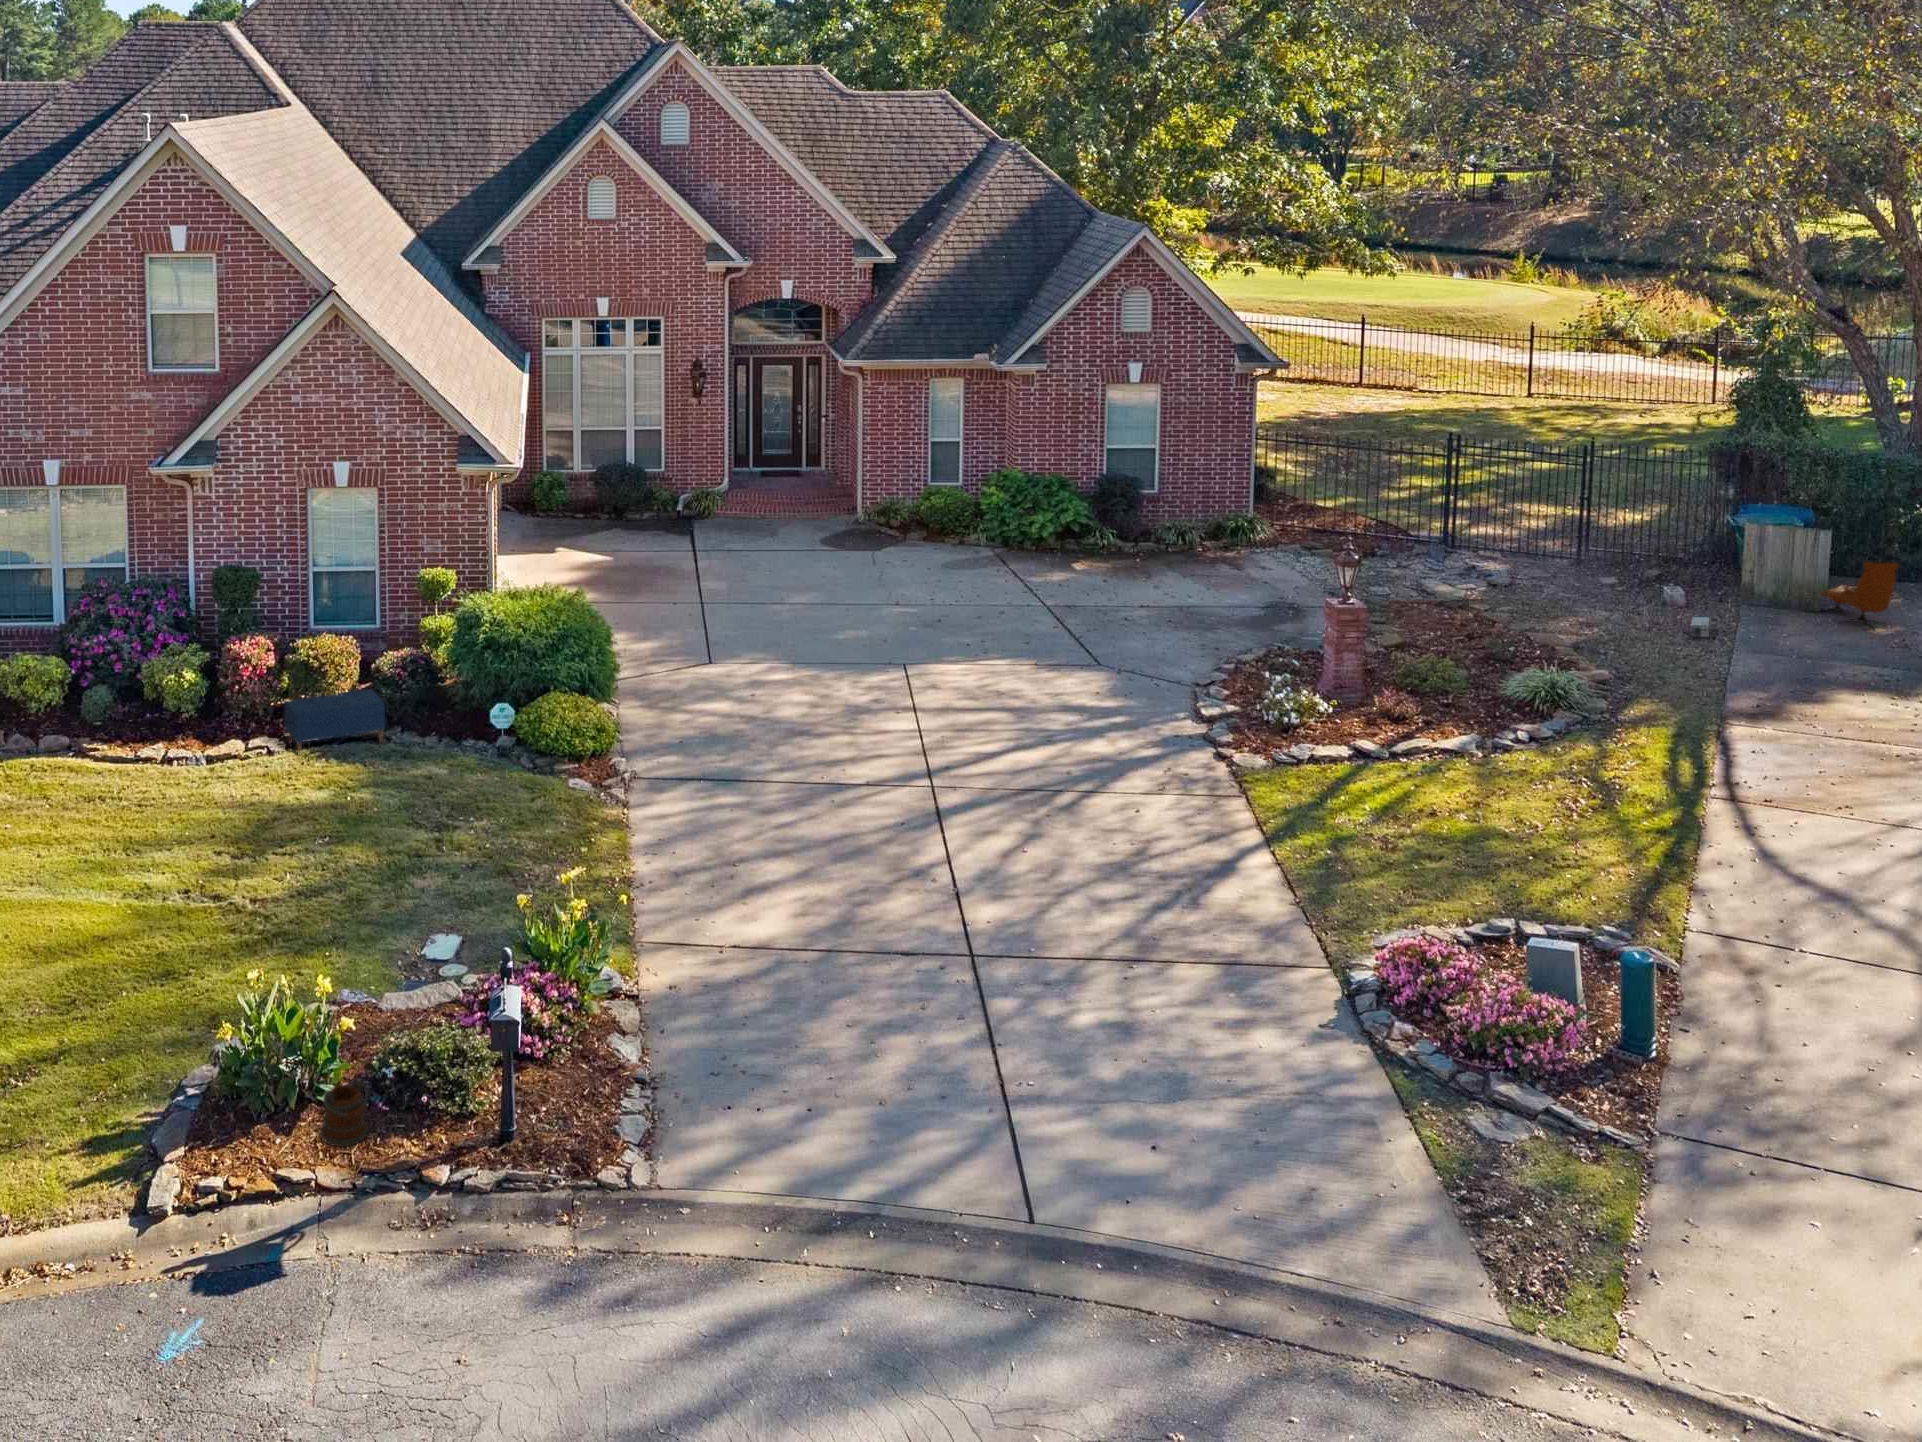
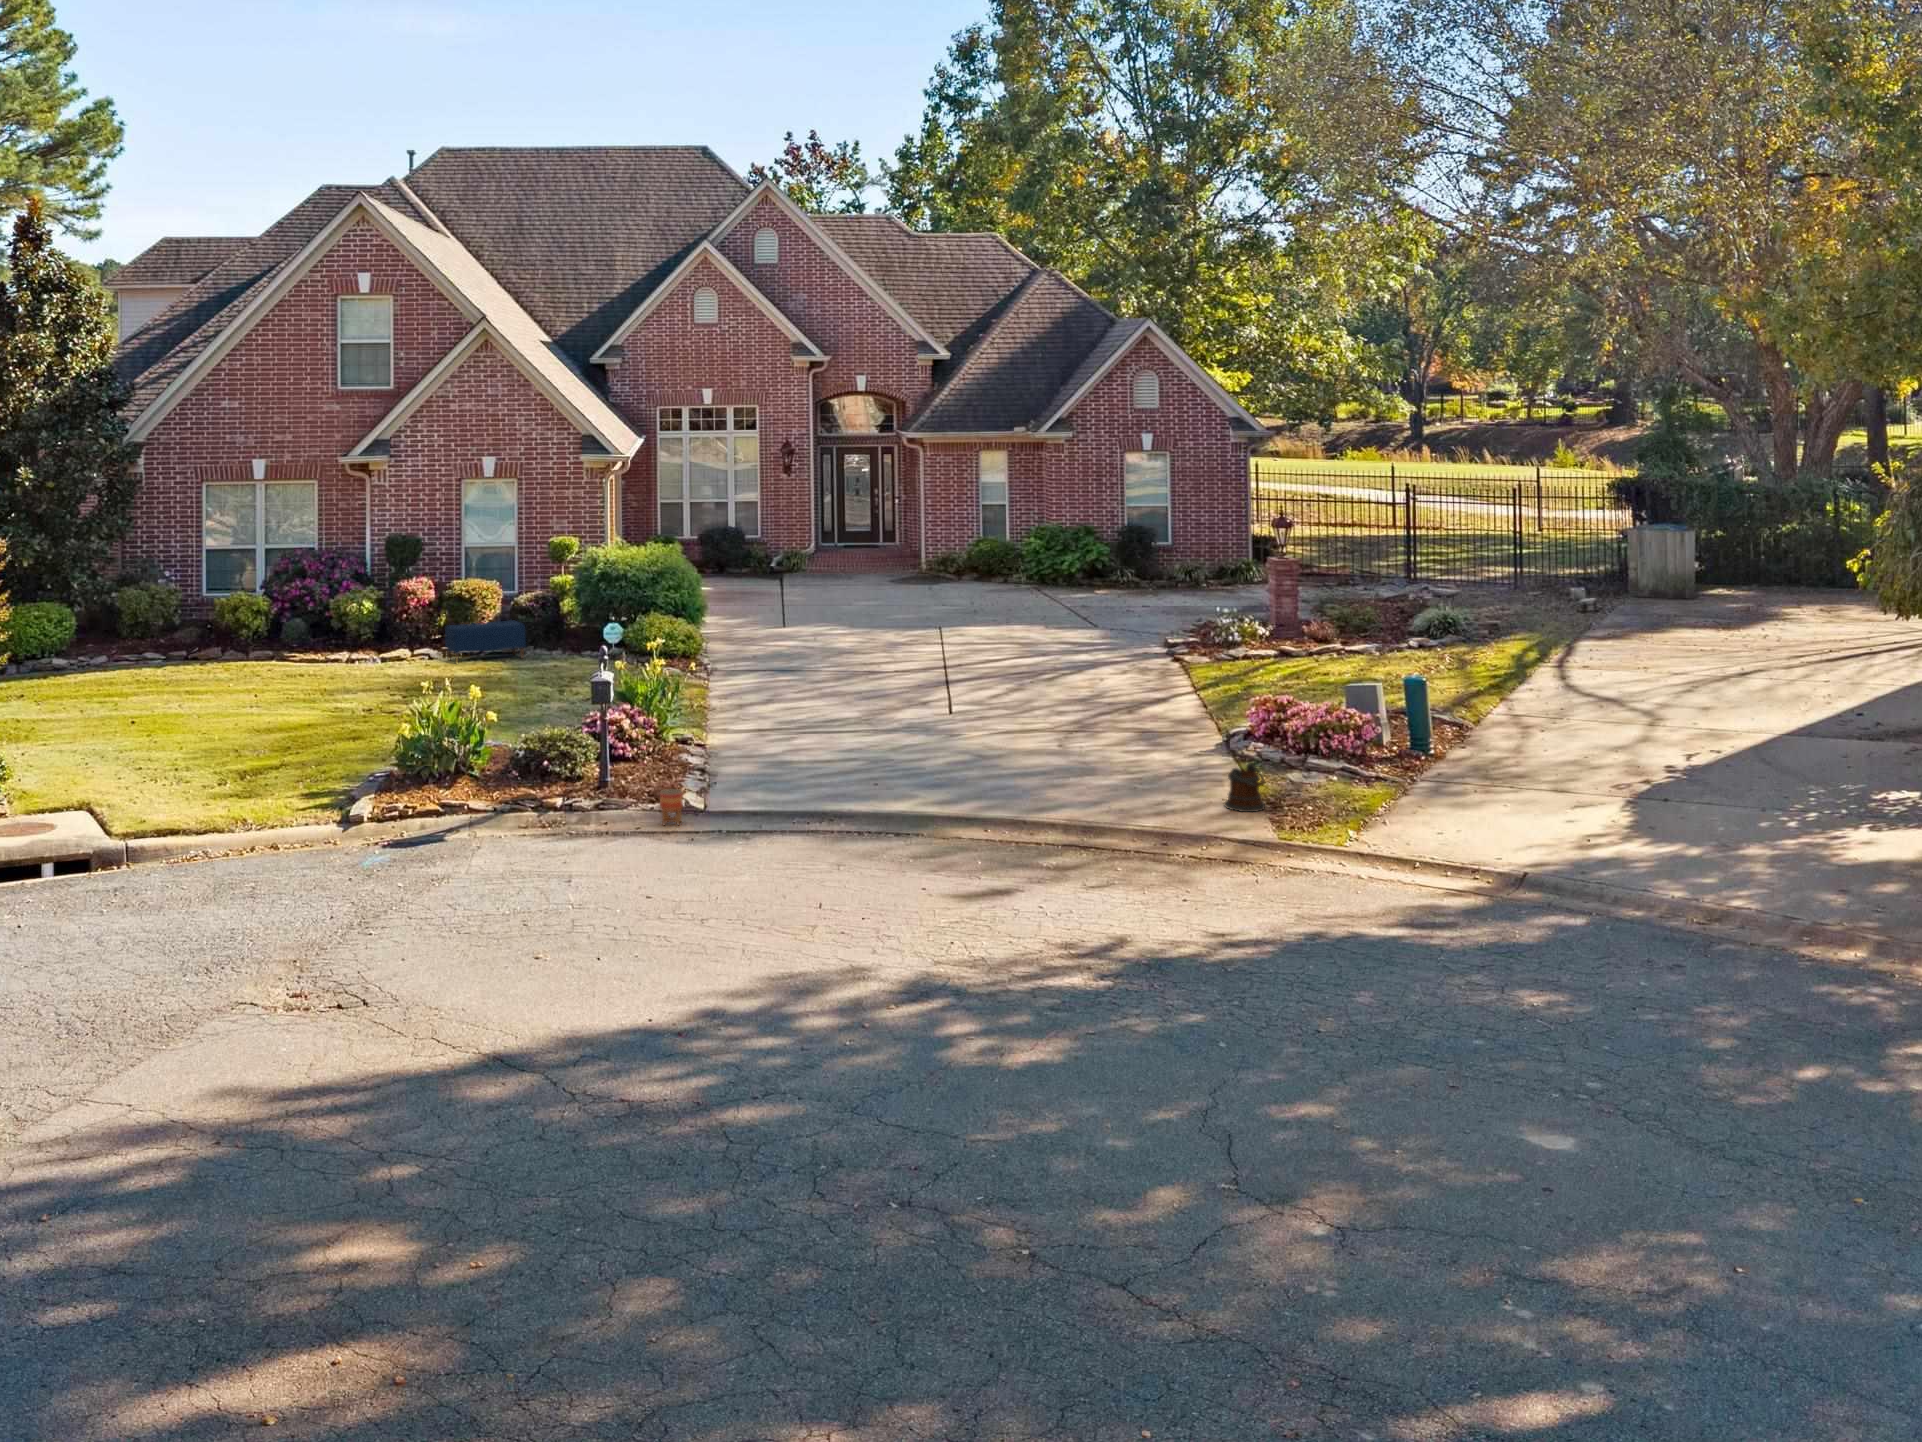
lounge chair: present [1822,562,1898,624] -> none [1708,539,1759,597]
bucket: present [320,1078,369,1147] -> present [1224,763,1265,812]
planter: none [574,1260,607,1323] -> present [660,789,683,825]

